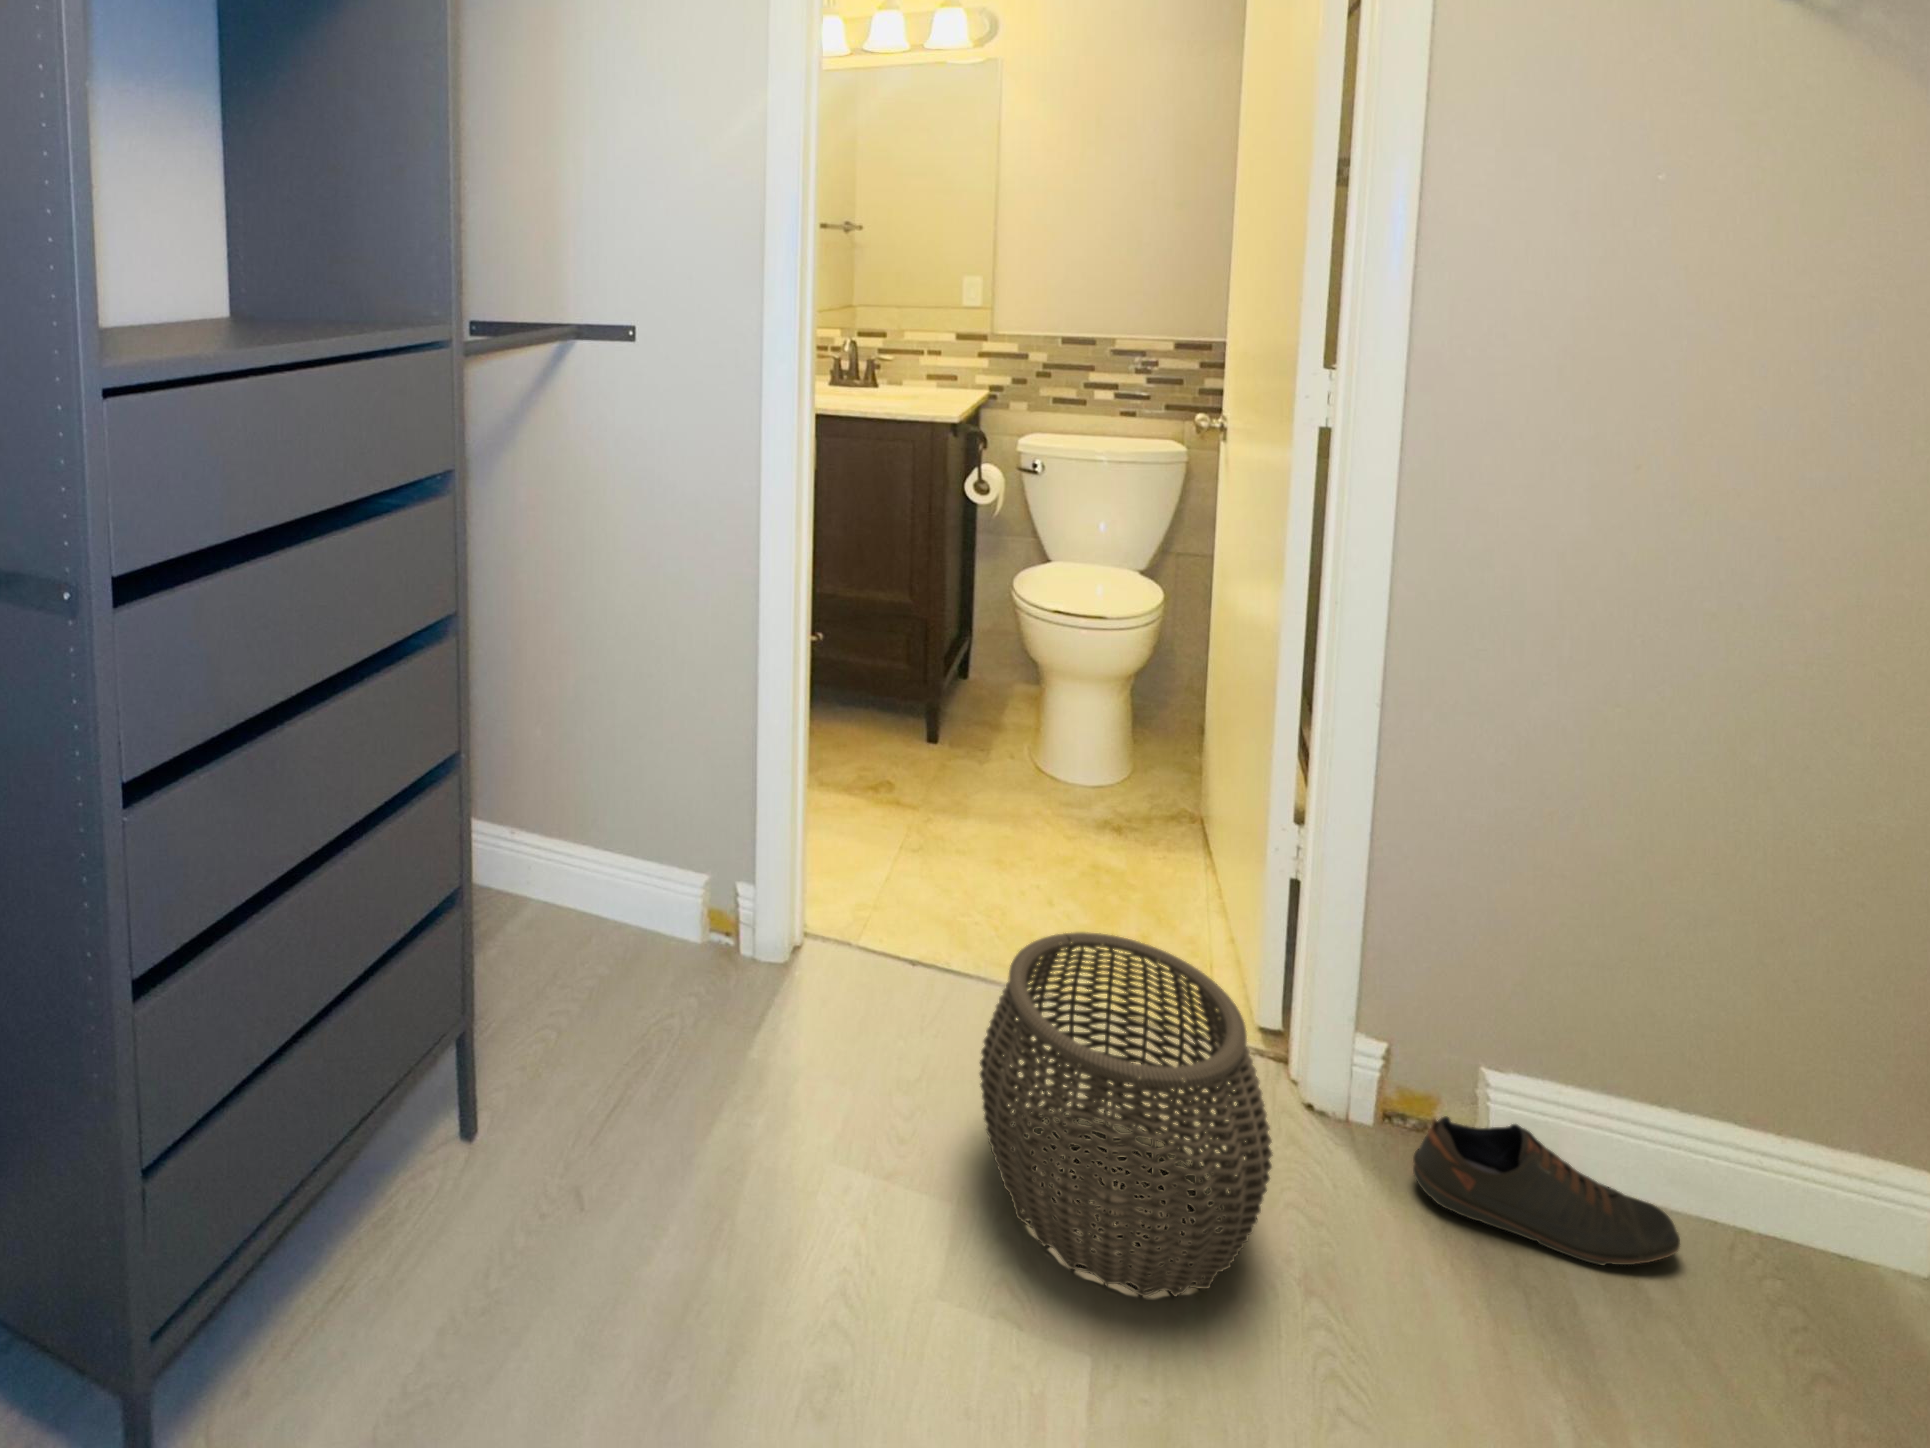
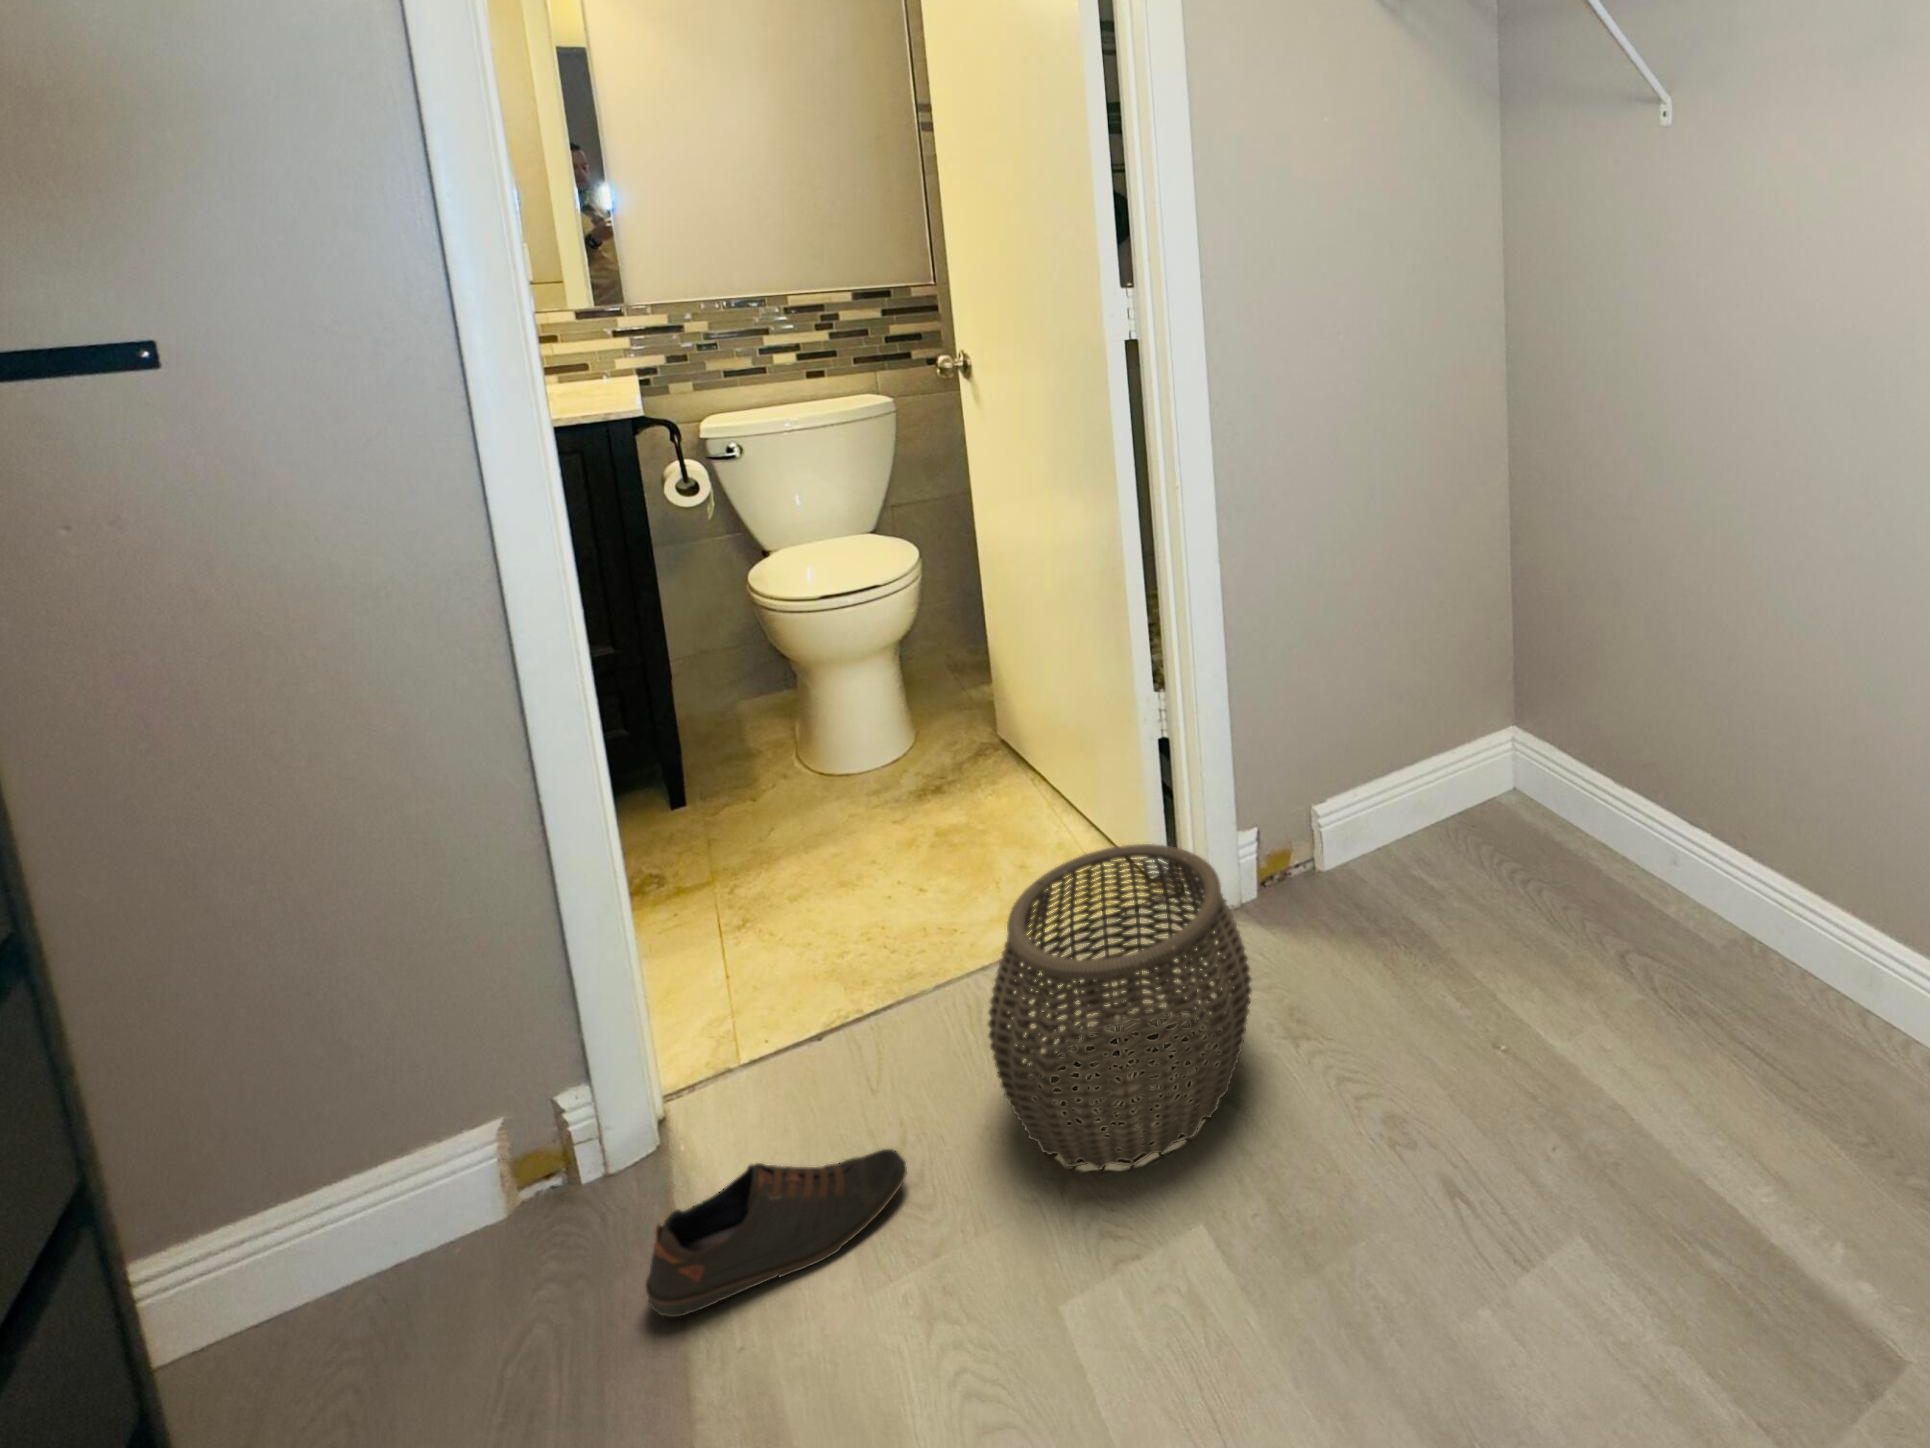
shoe: present [1413,1116,1680,1265] -> present [645,1149,907,1317]

